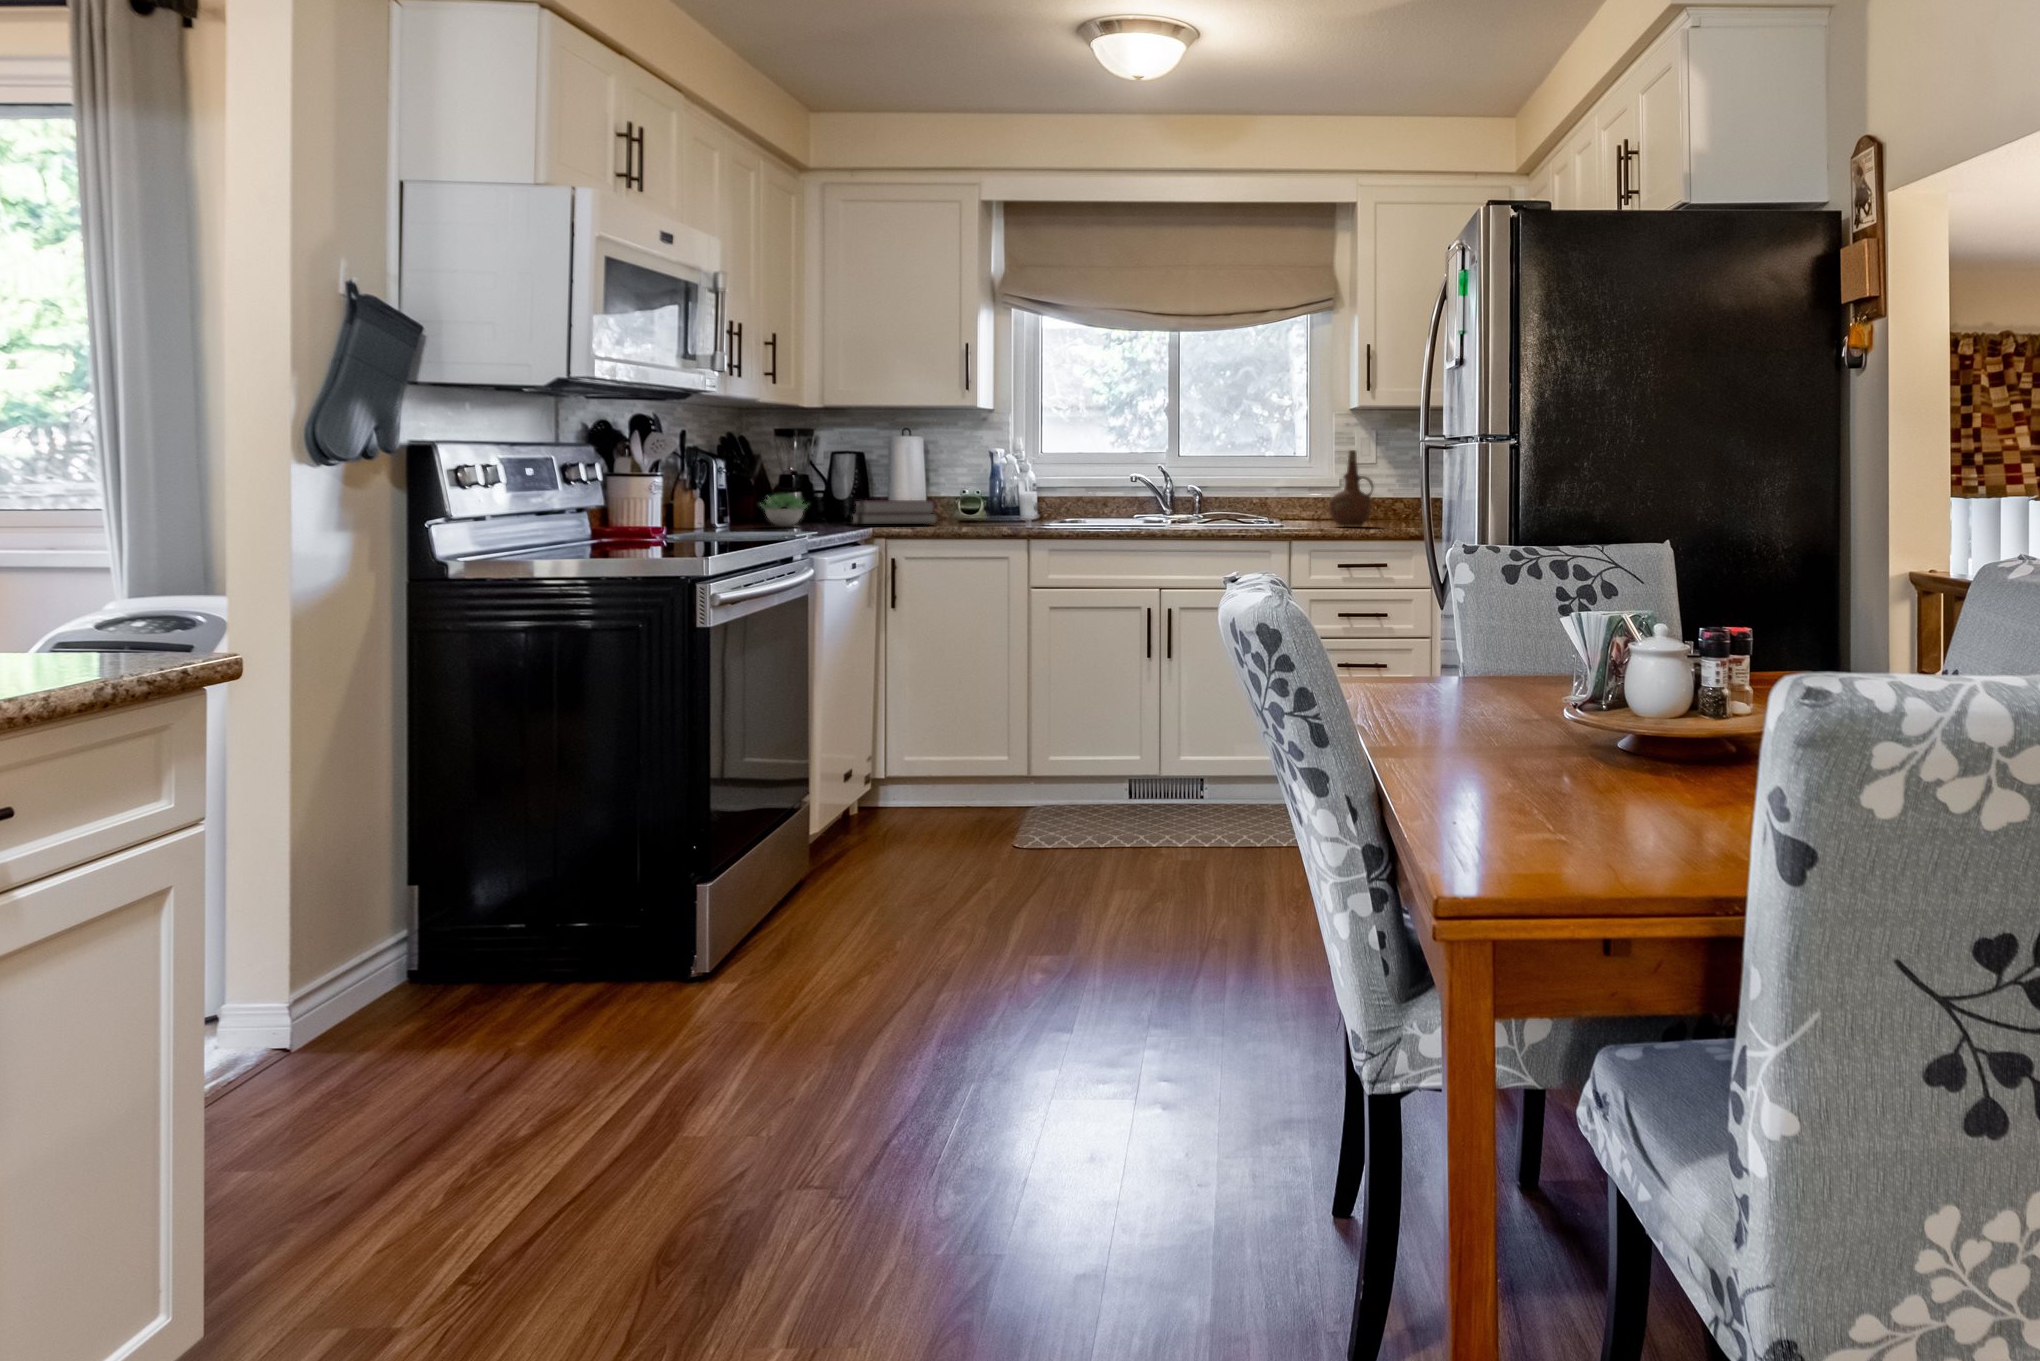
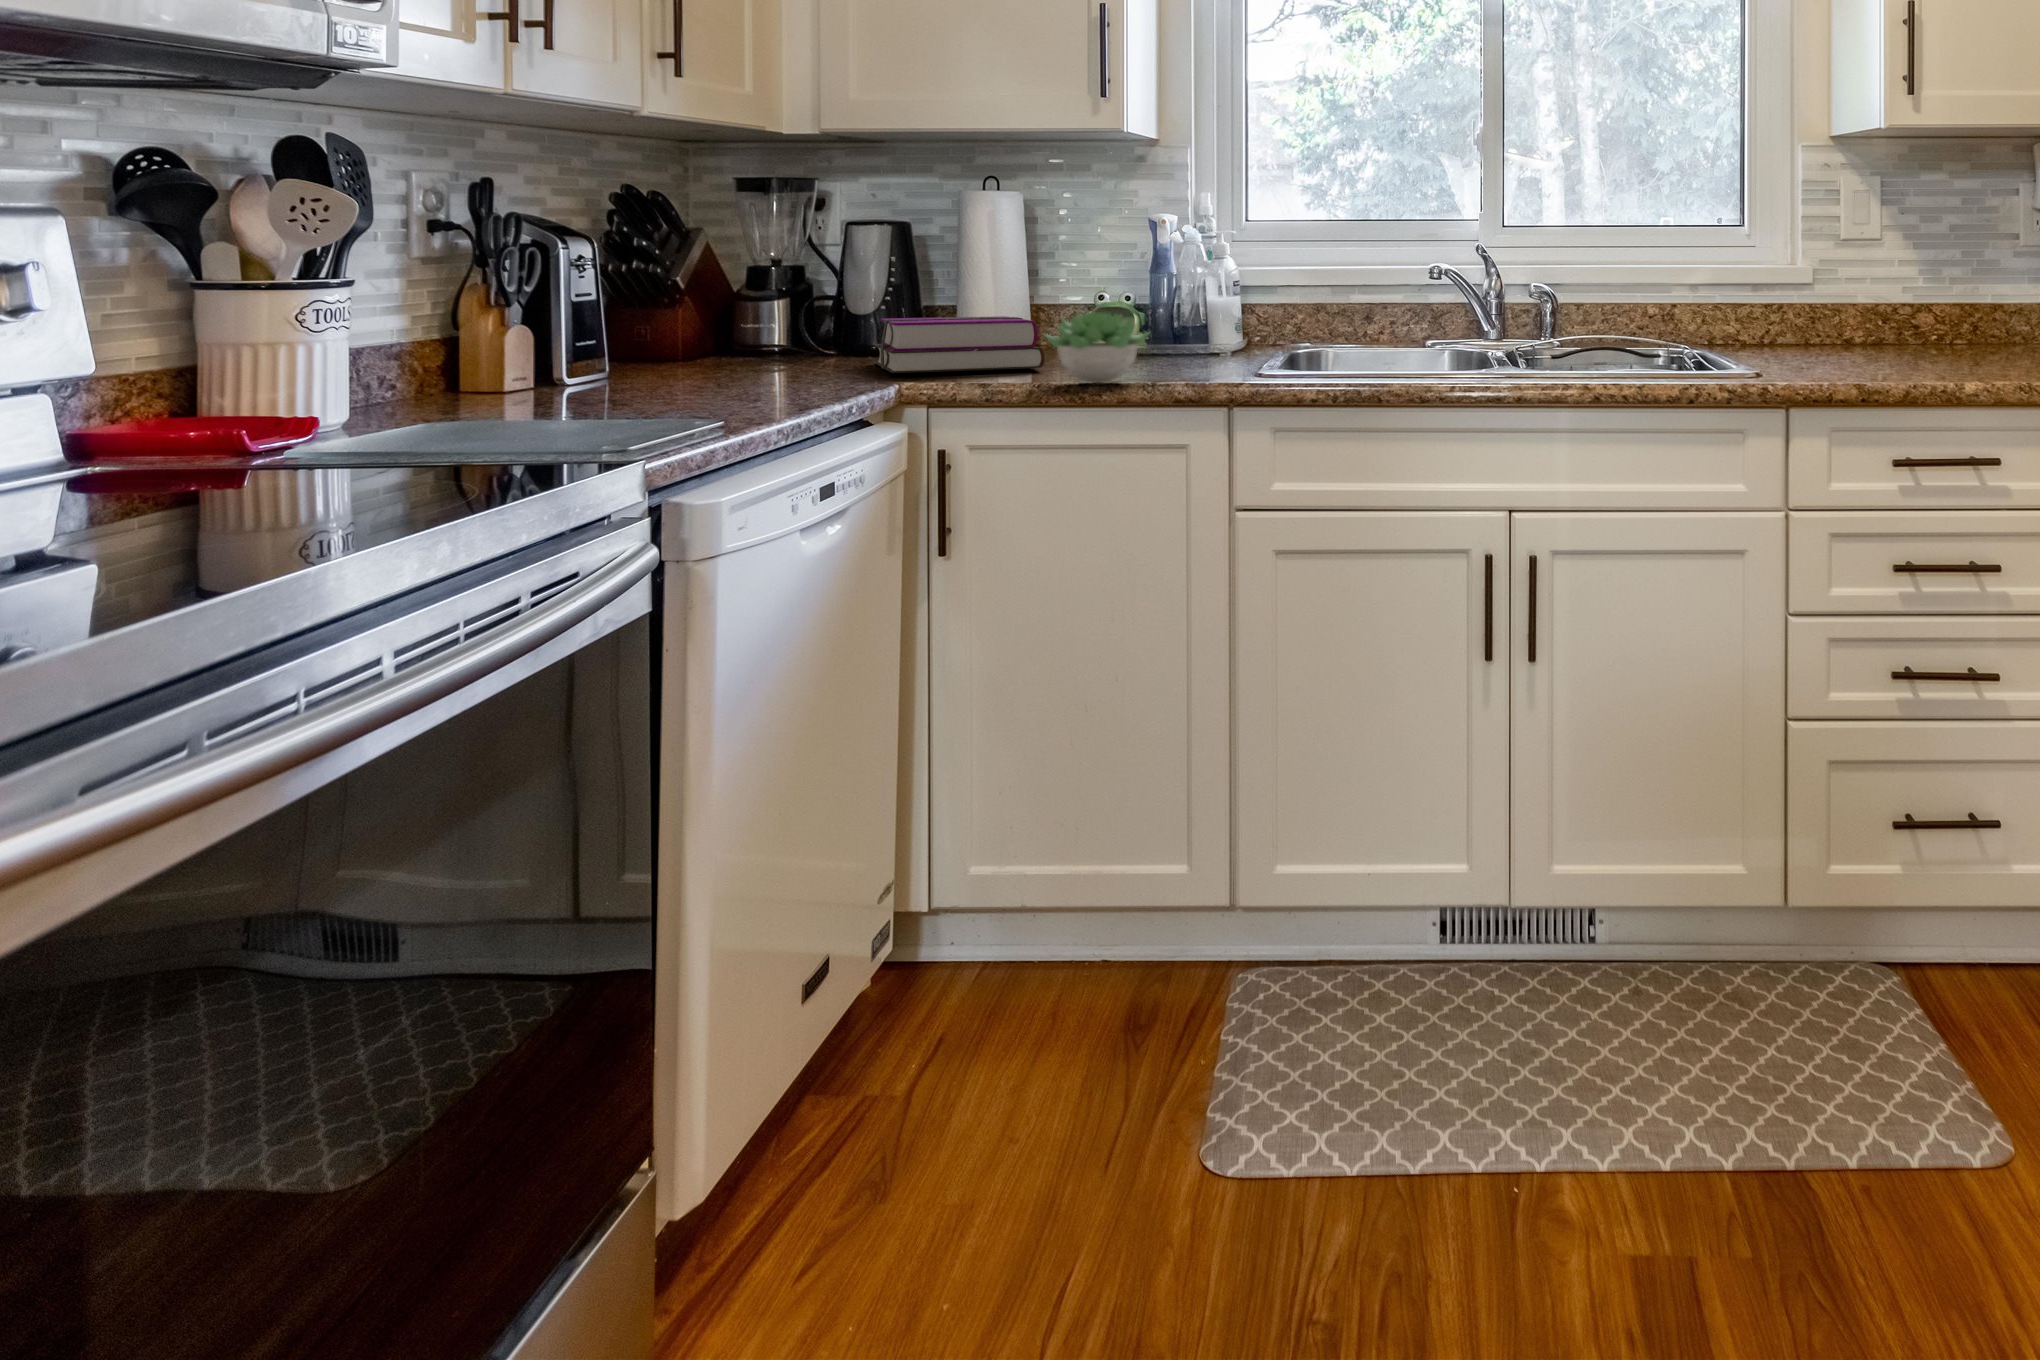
ceramic pitcher: present [1329,450,1373,526] -> none [1836,213,1927,367]
succulent plant: present [761,494,807,526] -> present [1045,312,1148,383]

